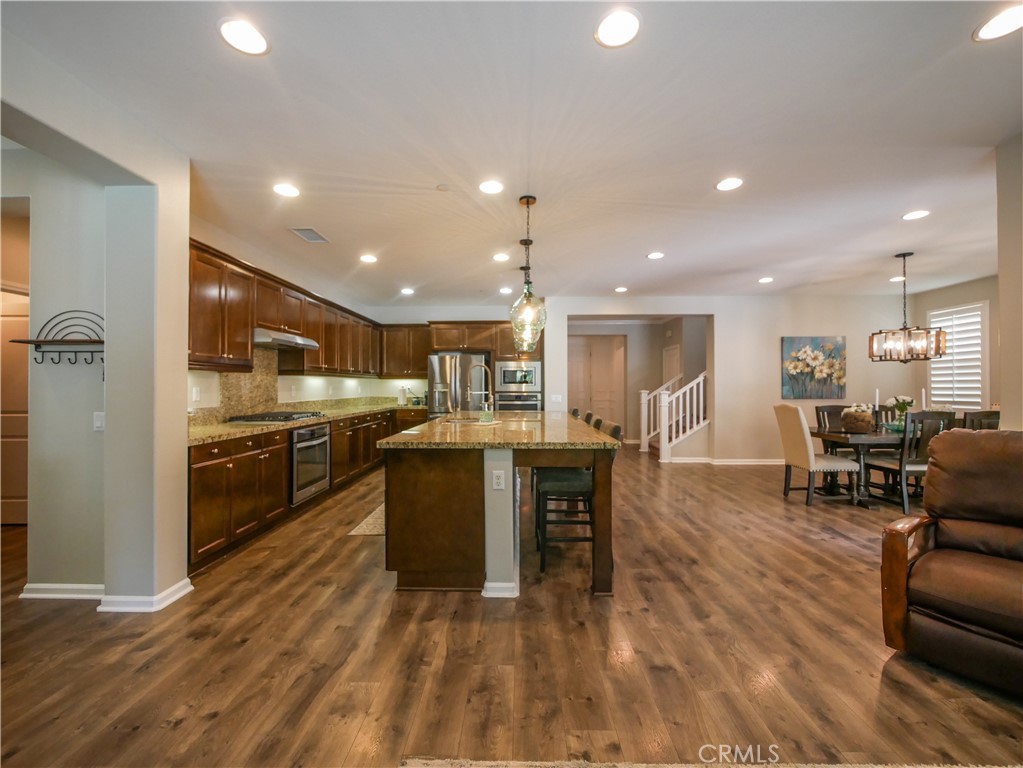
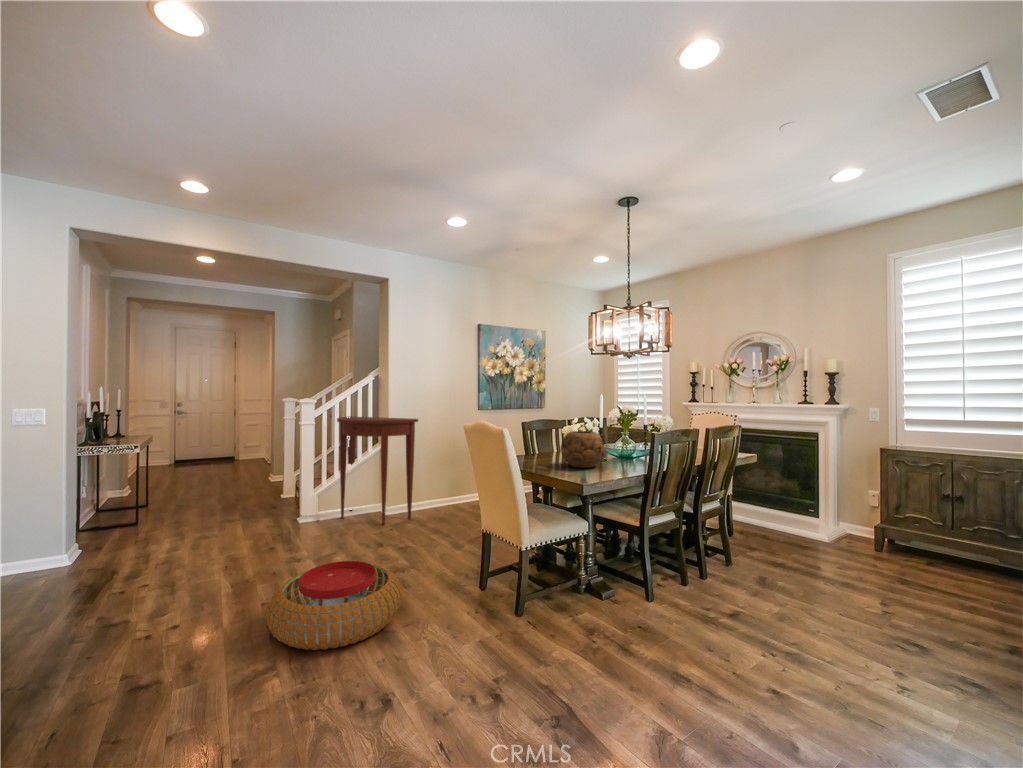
console table: none [683,402,737,468] -> present [337,416,418,525]
pouf: none [676,470,739,500] -> present [267,561,402,650]

